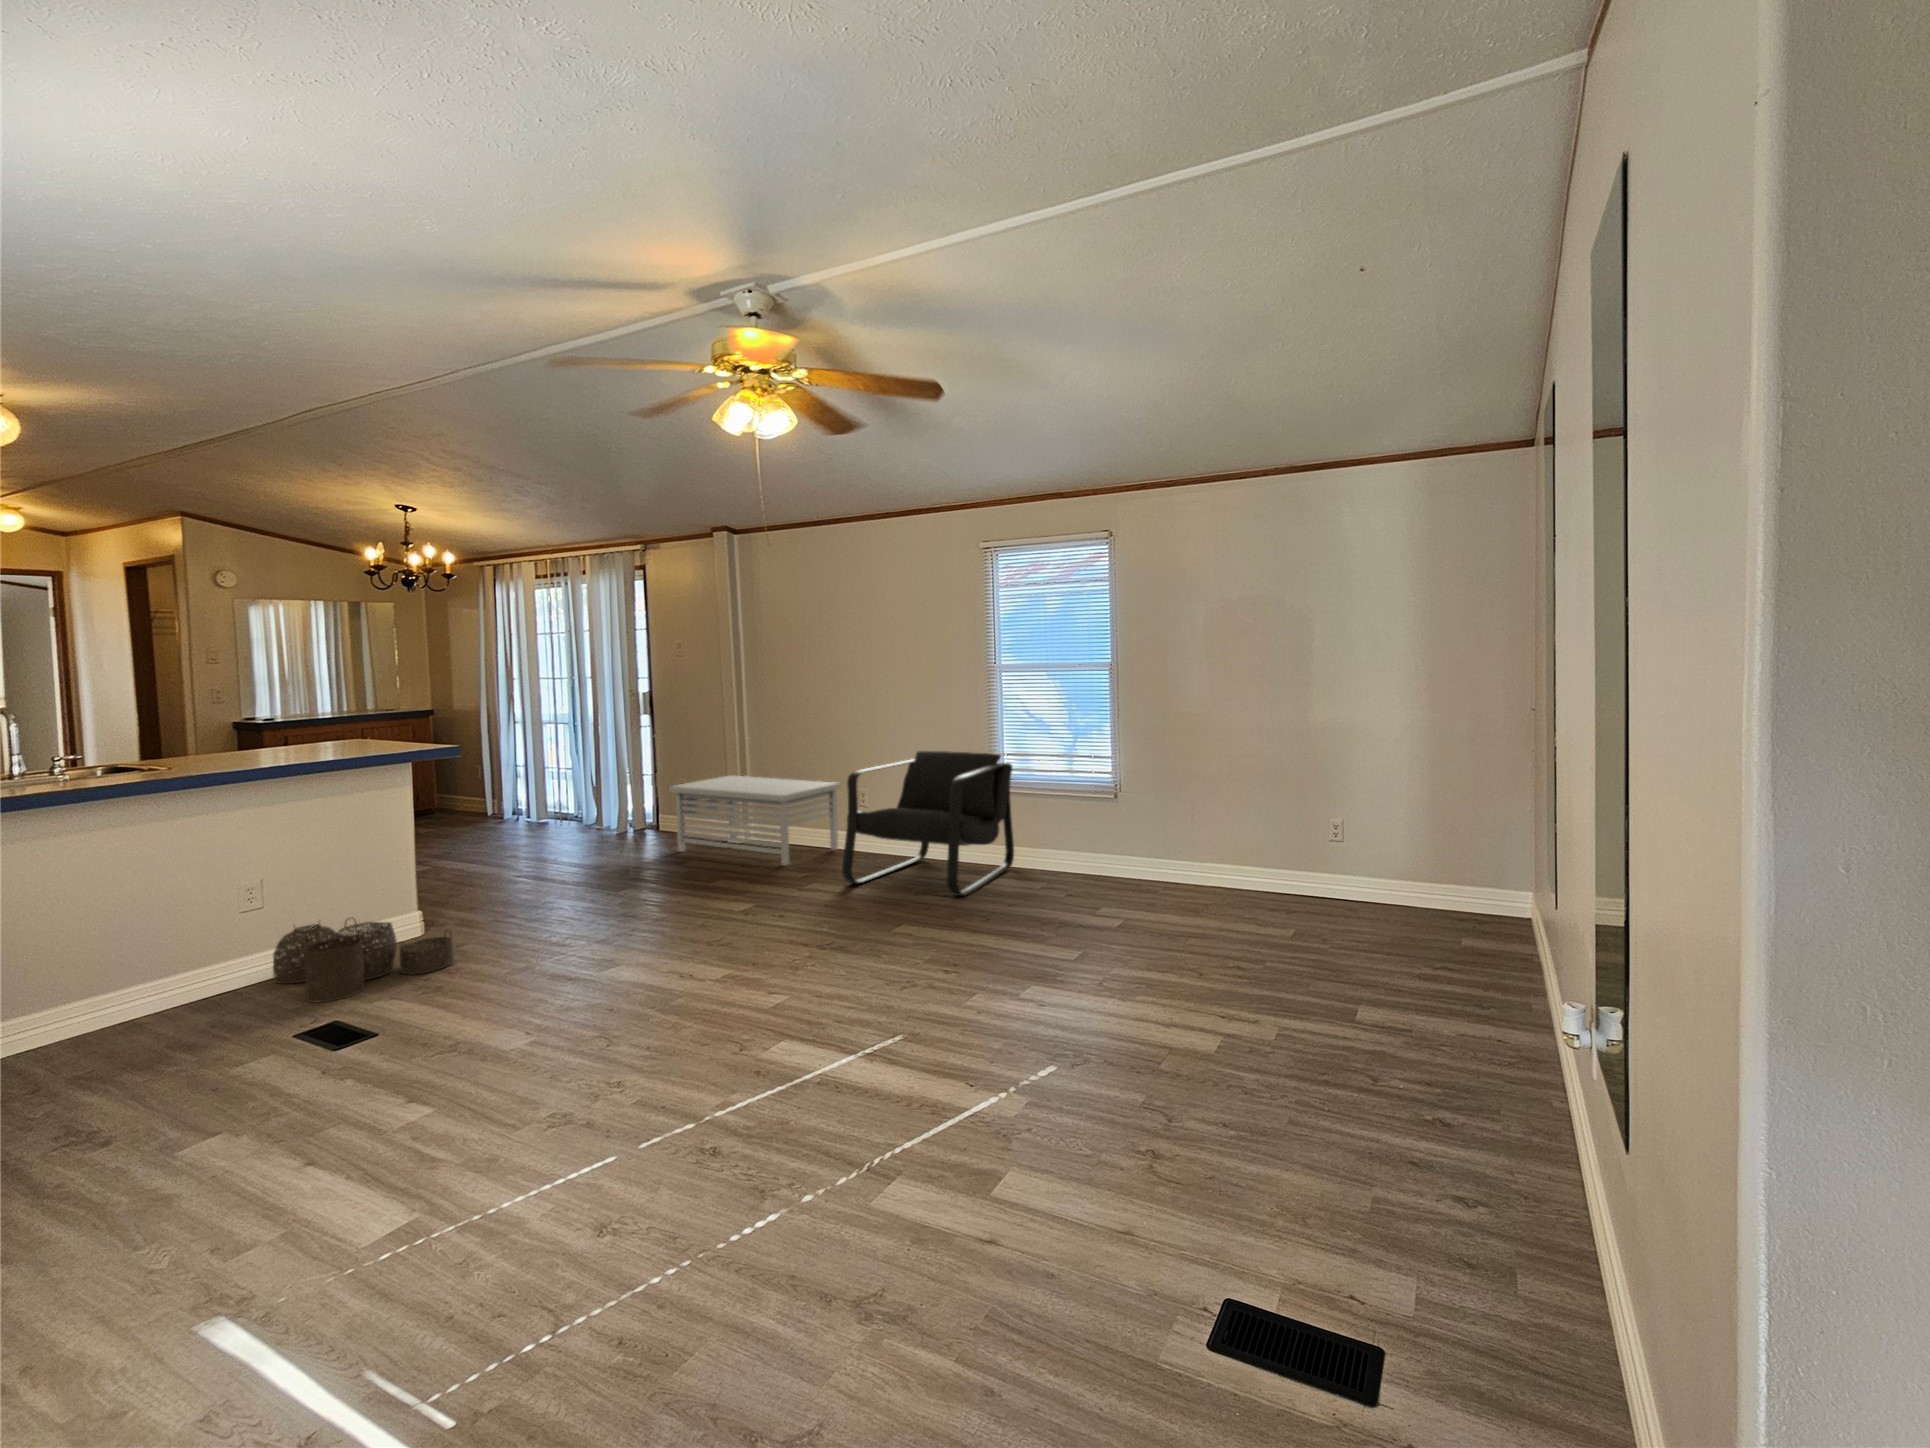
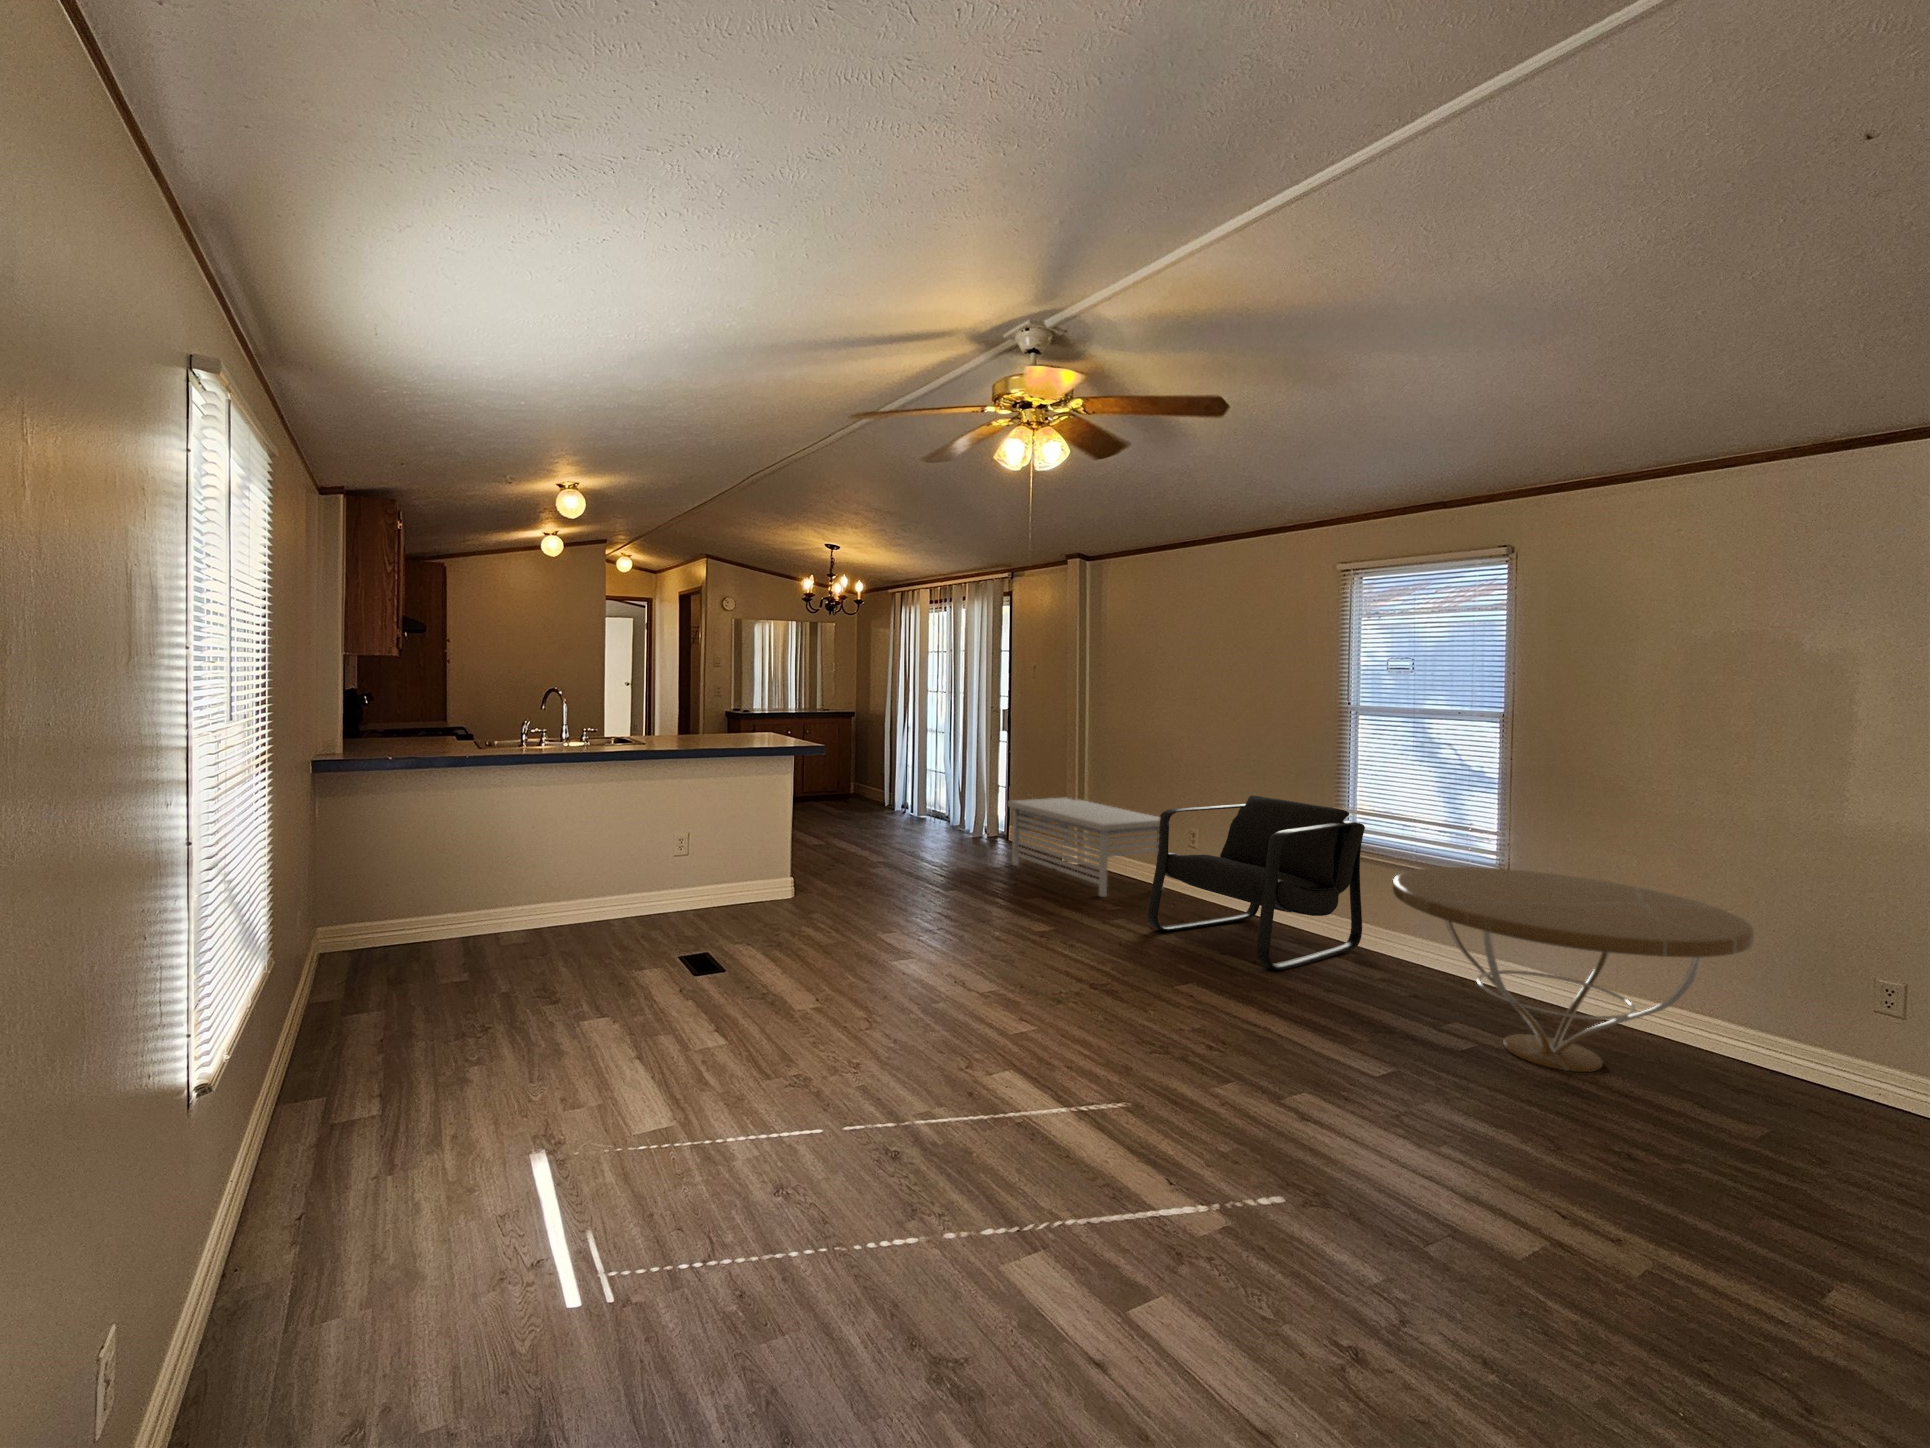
coffee table: none [1057,782,1272,921] -> present [1393,867,1754,1072]
woven basket: present [273,917,454,1002] -> none [690,872,800,938]

